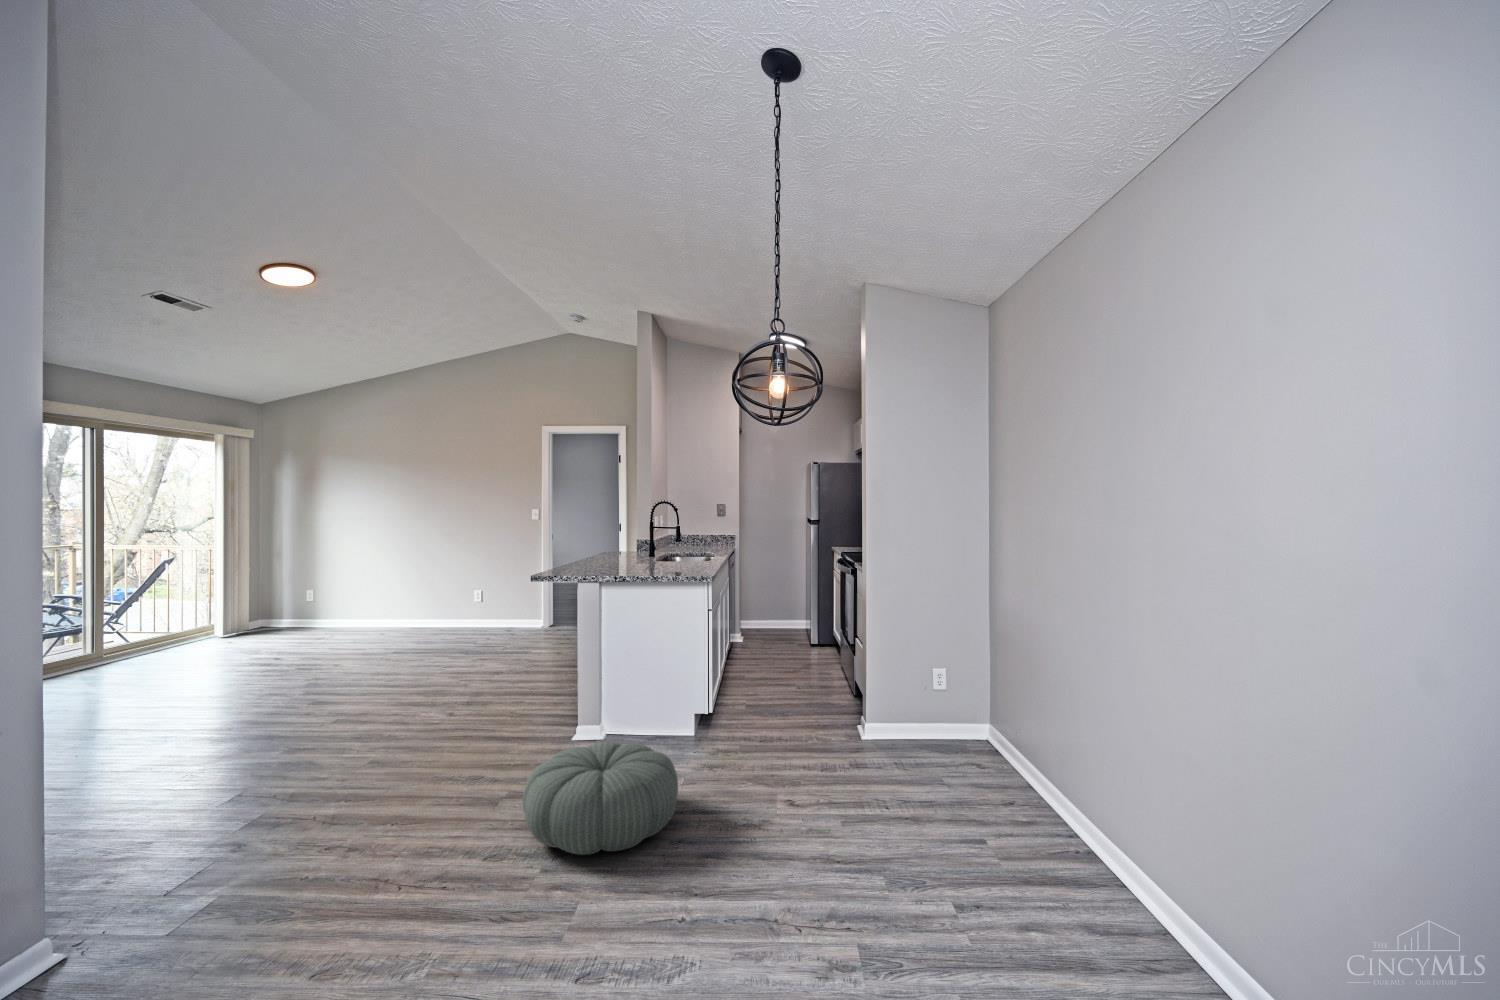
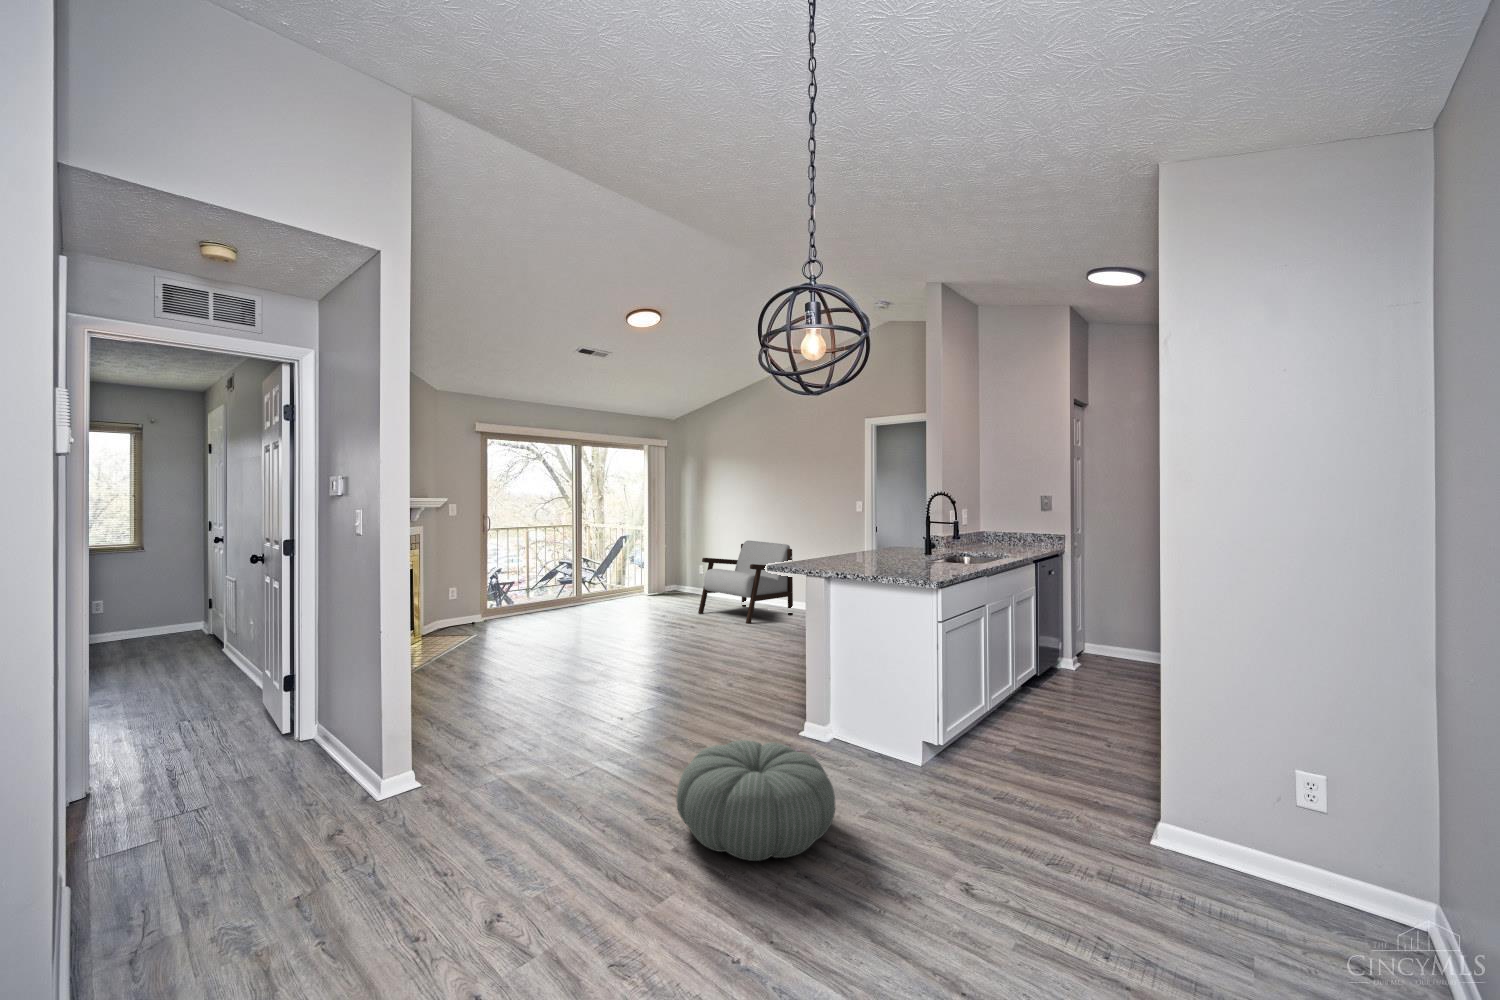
armchair: none [328,551,452,649] -> present [698,541,793,624]

